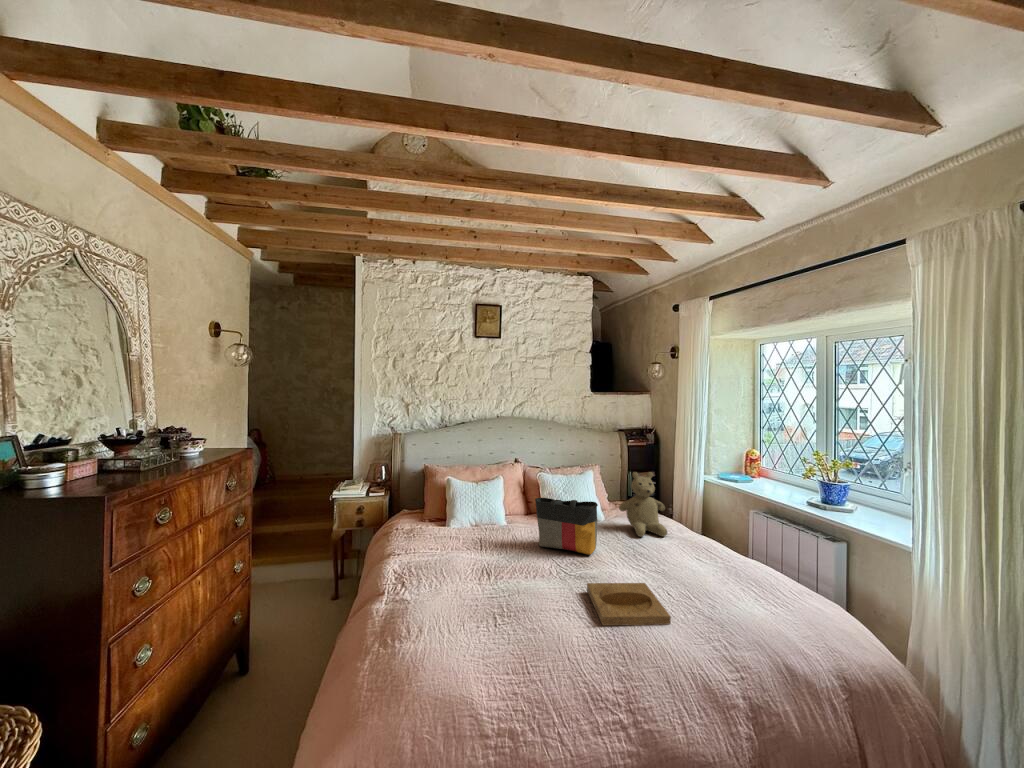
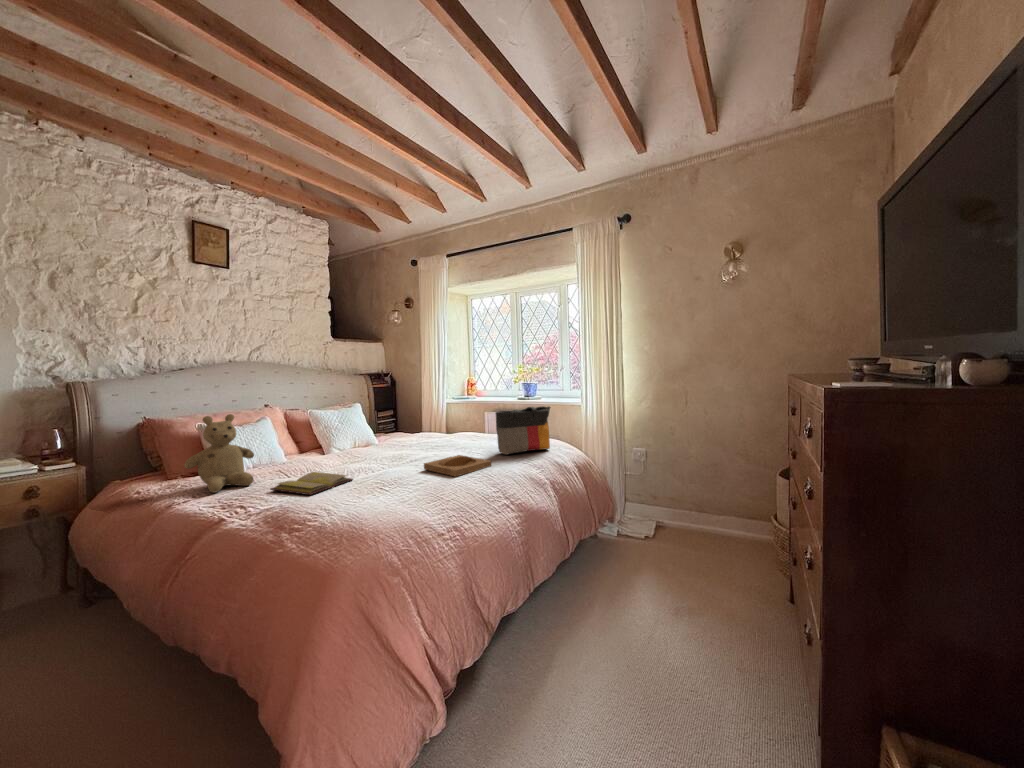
teddy bear: present [619,472,667,537] -> present [184,414,254,493]
tote bag: present [535,498,598,555] -> present [496,406,551,454]
diary: none [448,551,513,585] -> present [270,472,353,495]

